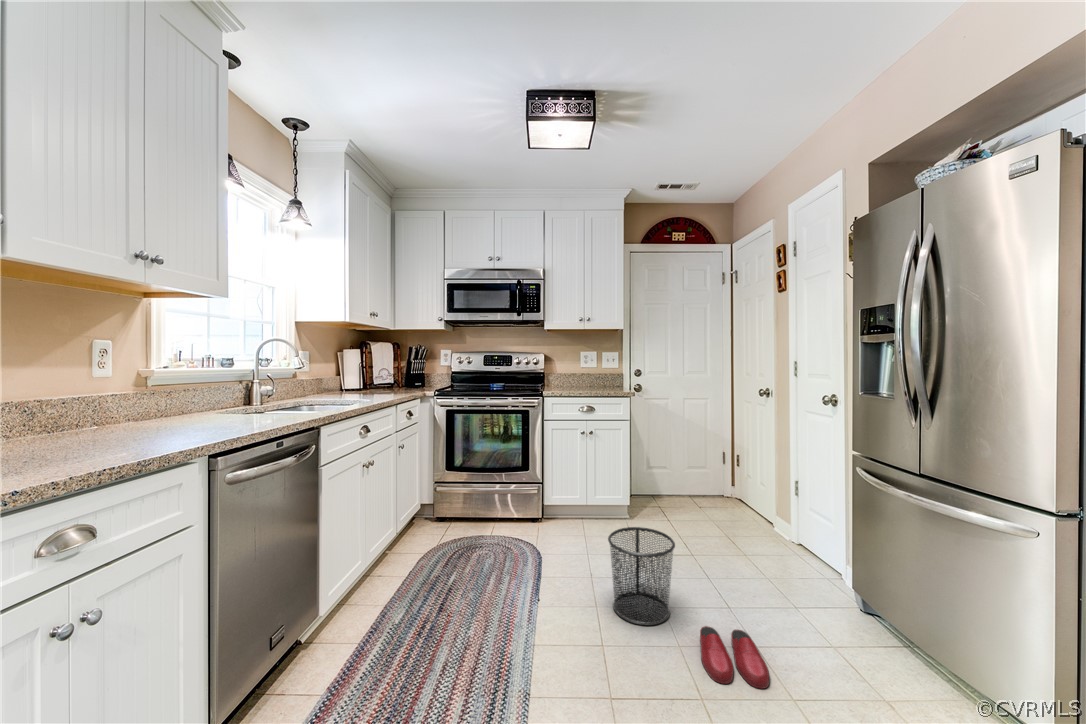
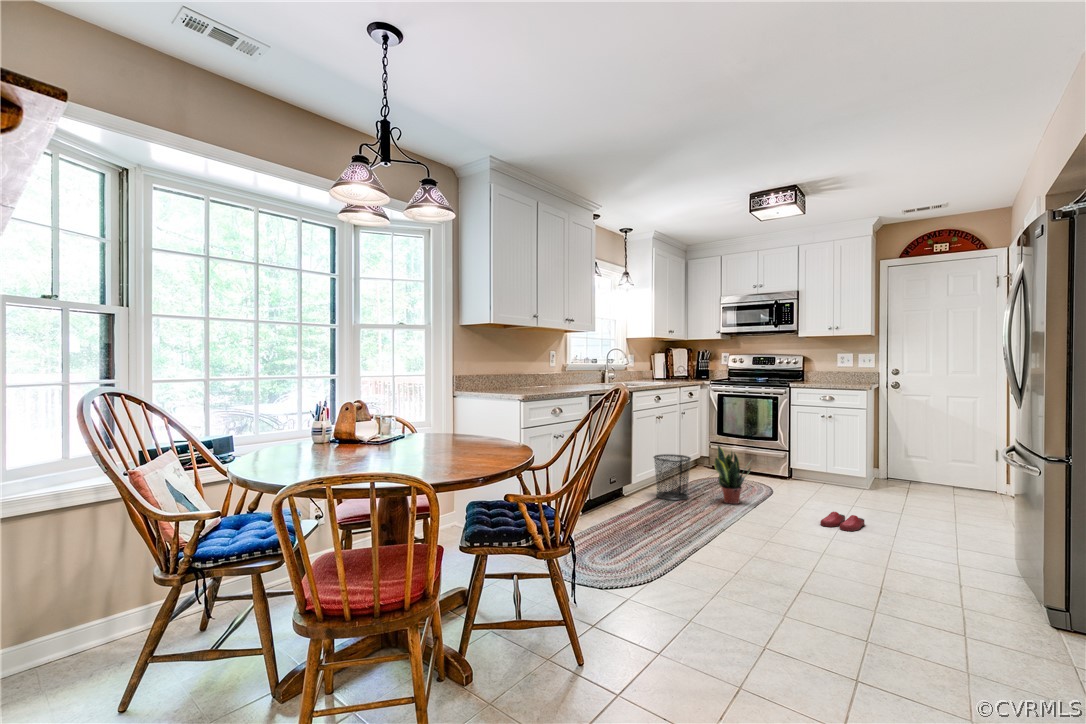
waste bin: present [608,527,675,625] -> present [654,454,691,500]
potted plant: none [488,530,560,645] -> present [714,445,751,504]

